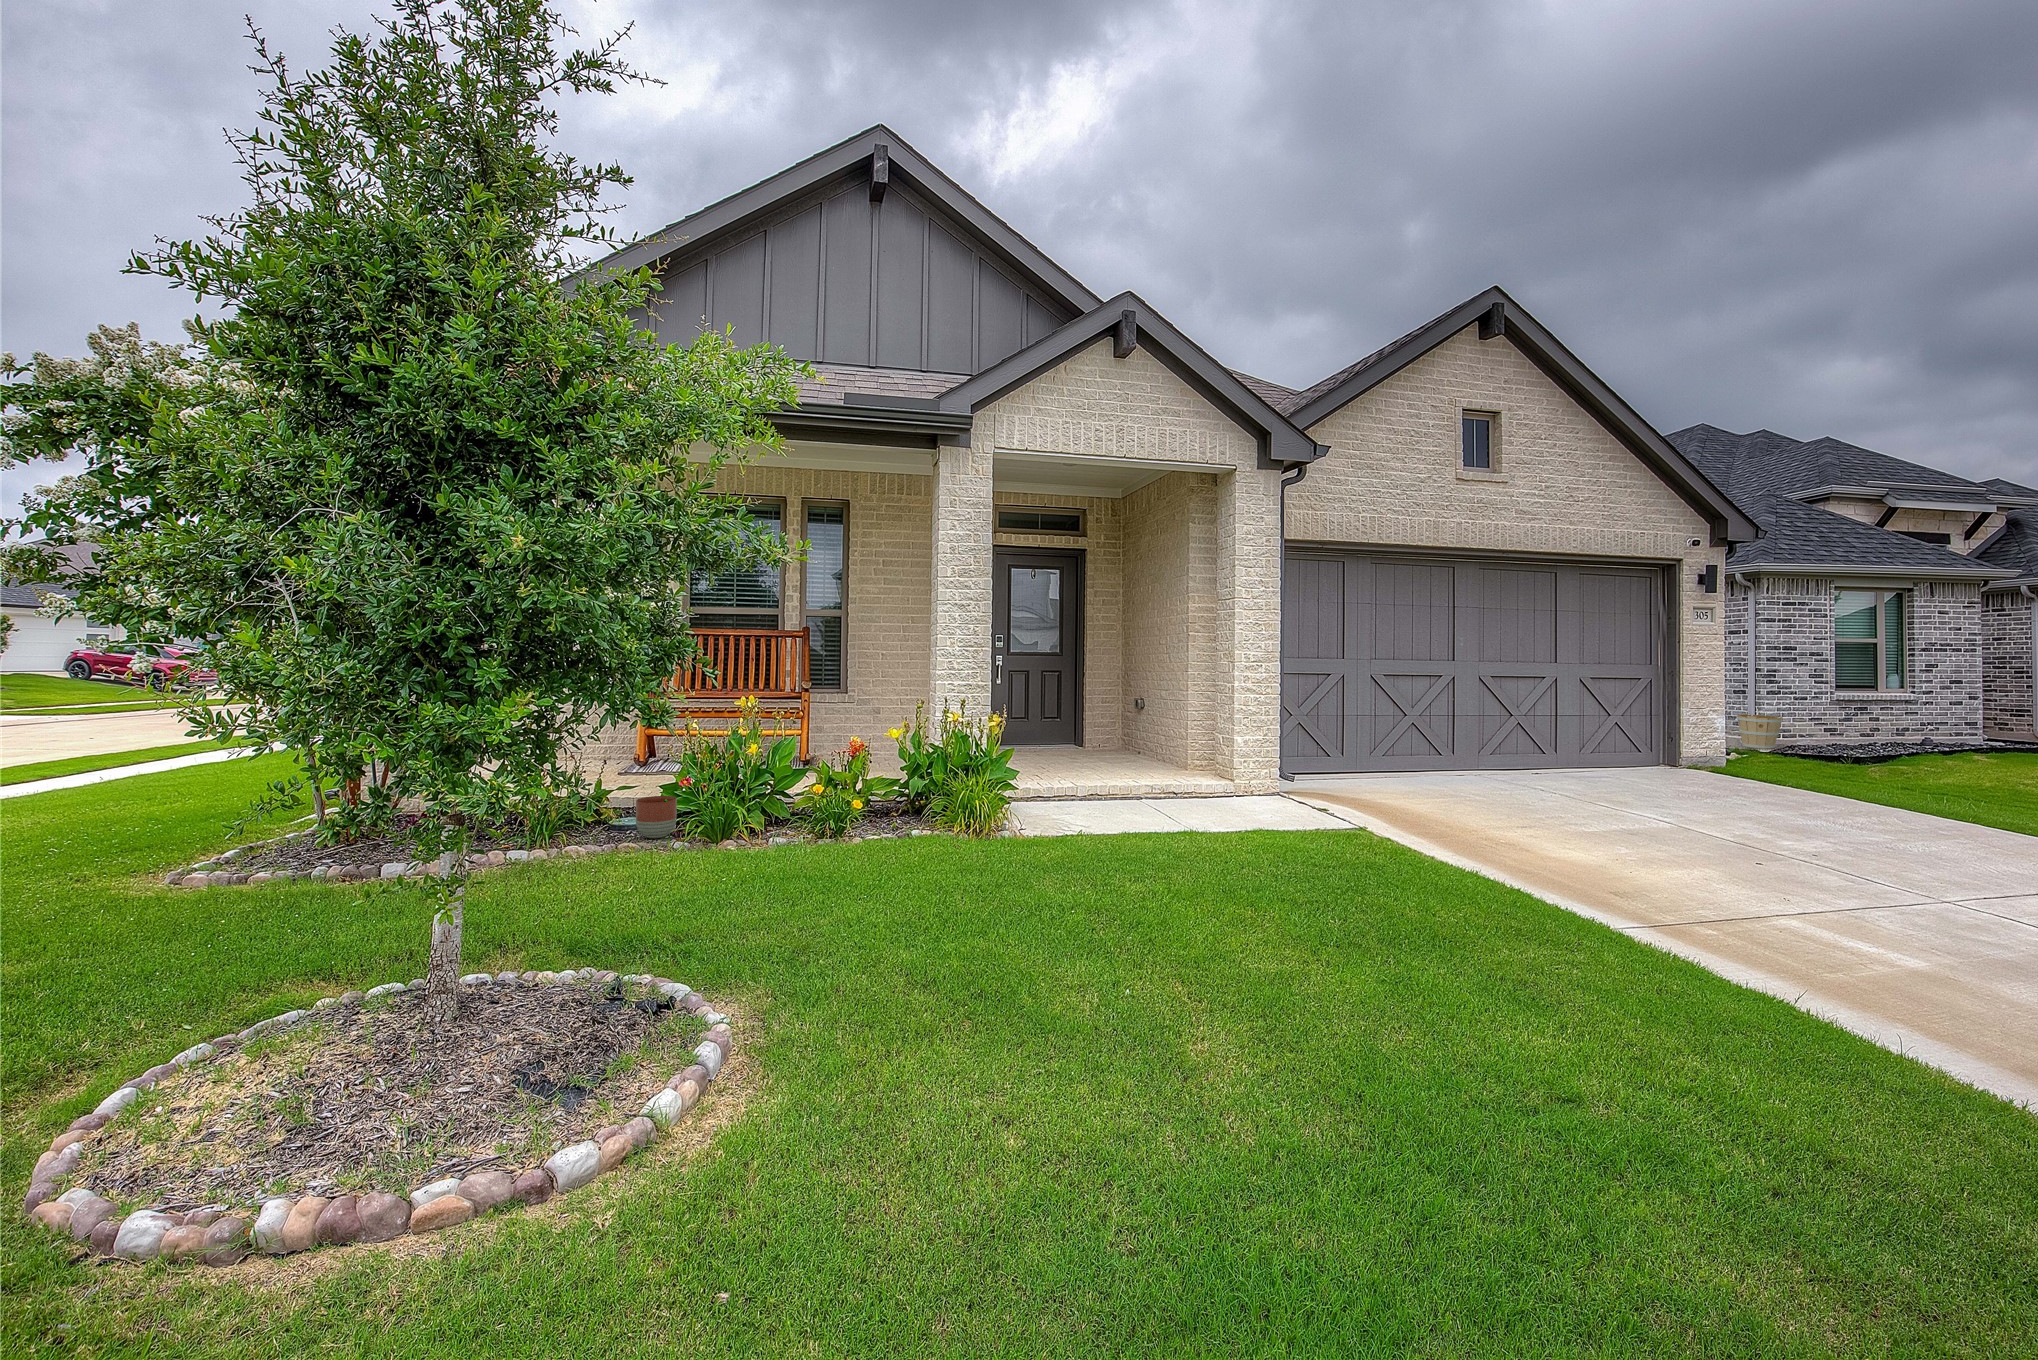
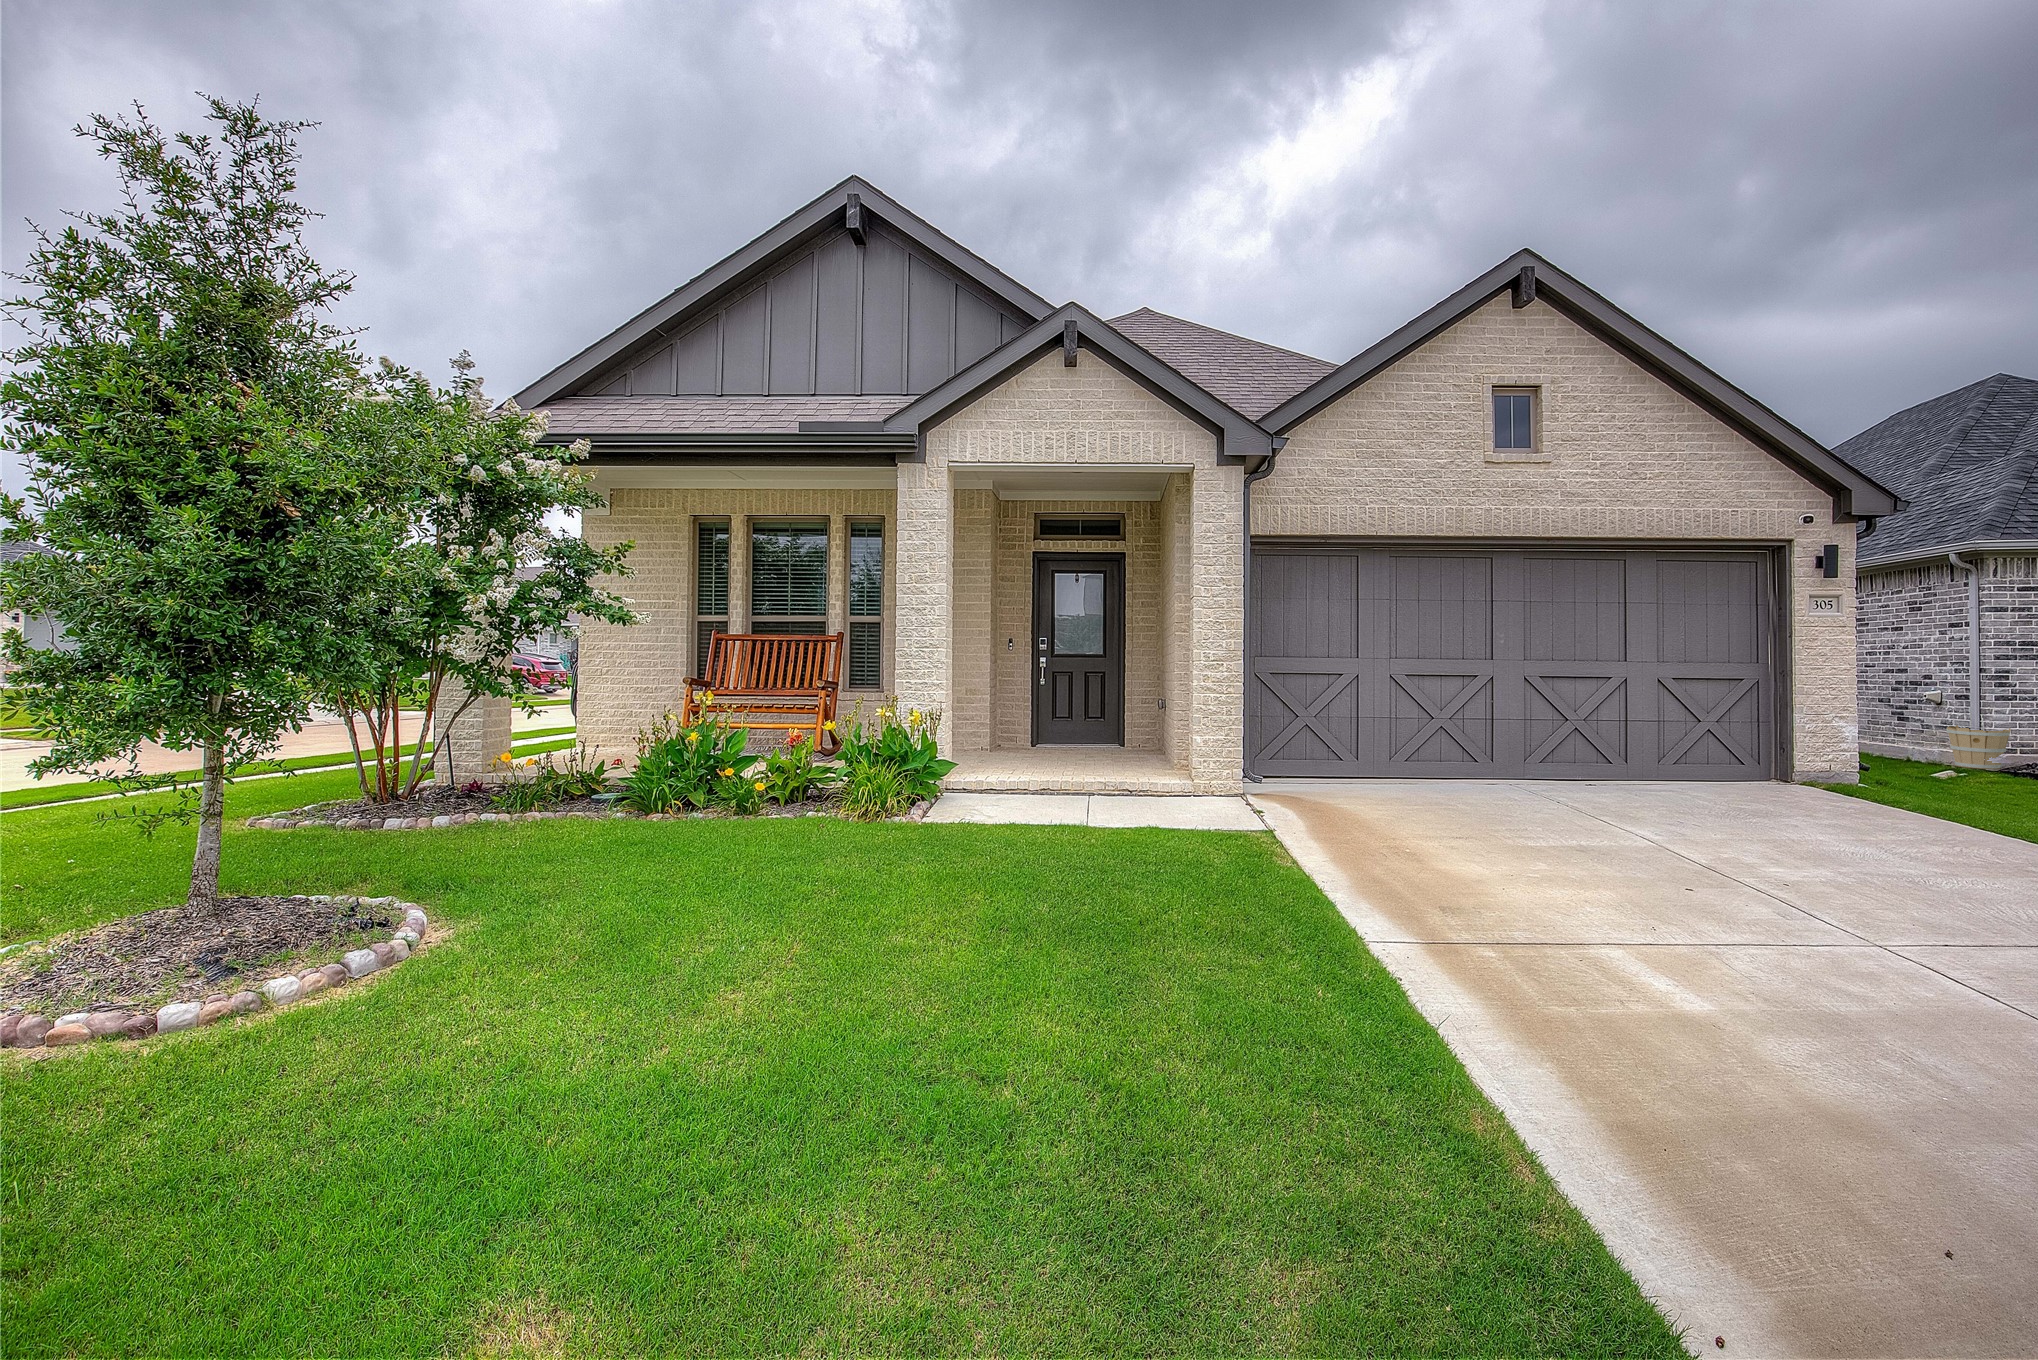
planter: present [636,796,677,838] -> none [592,774,628,810]

